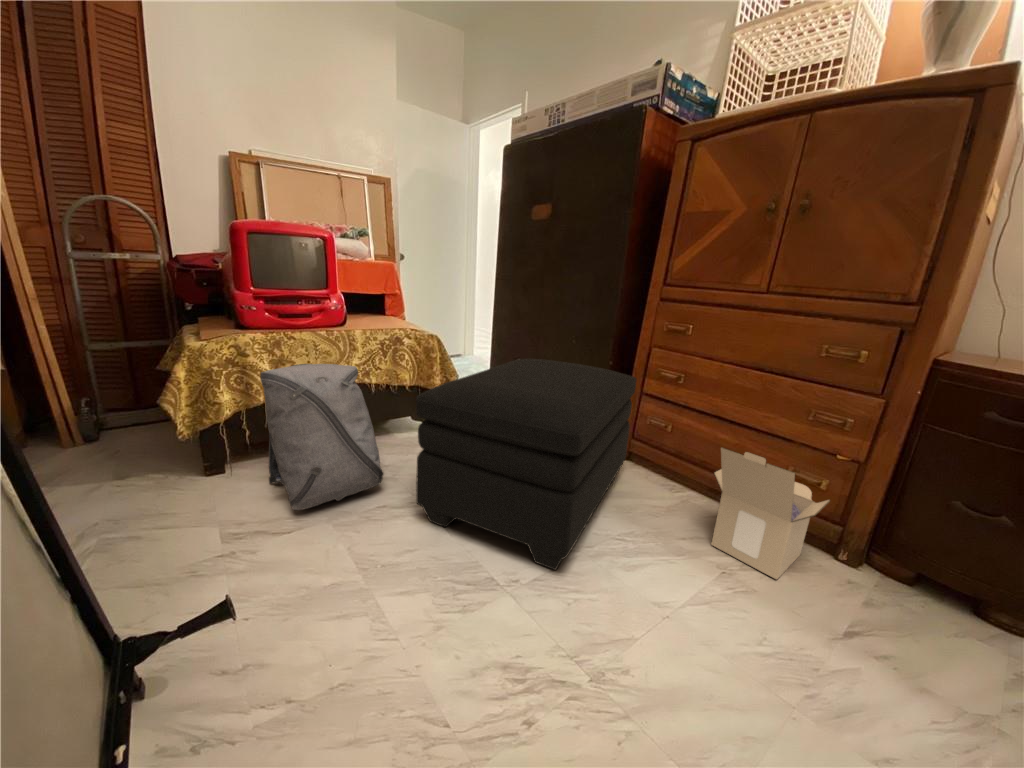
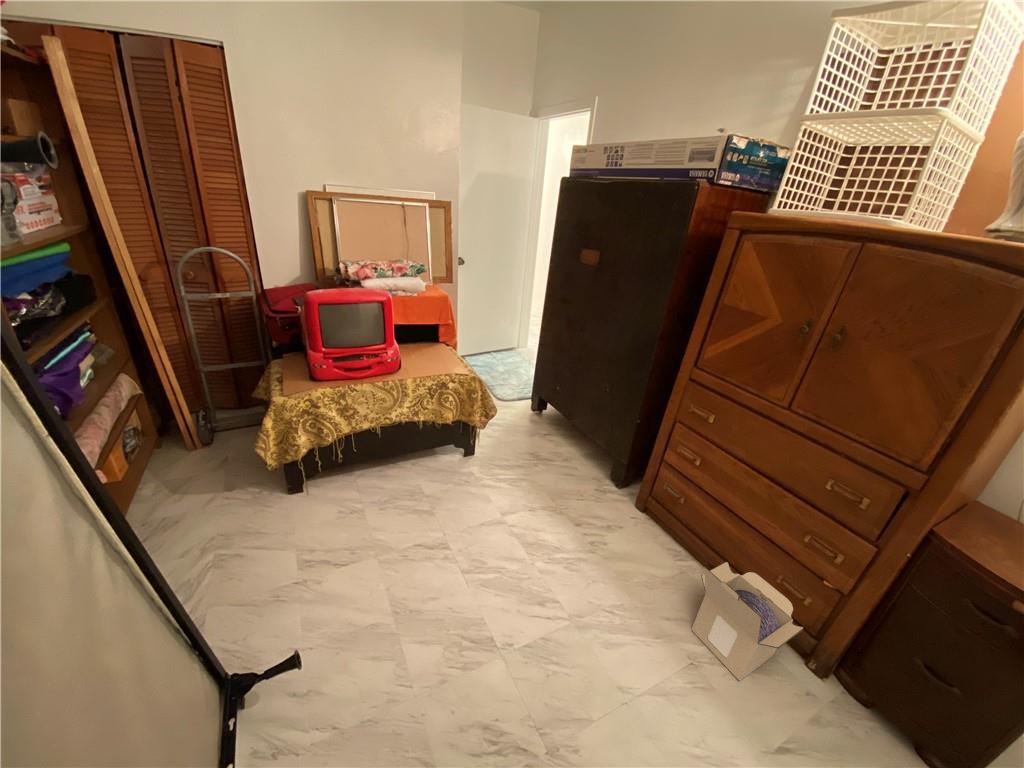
ottoman: present [416,359,637,570] -> none [443,412,653,638]
backpack: present [260,364,384,510] -> none [327,414,422,543]

